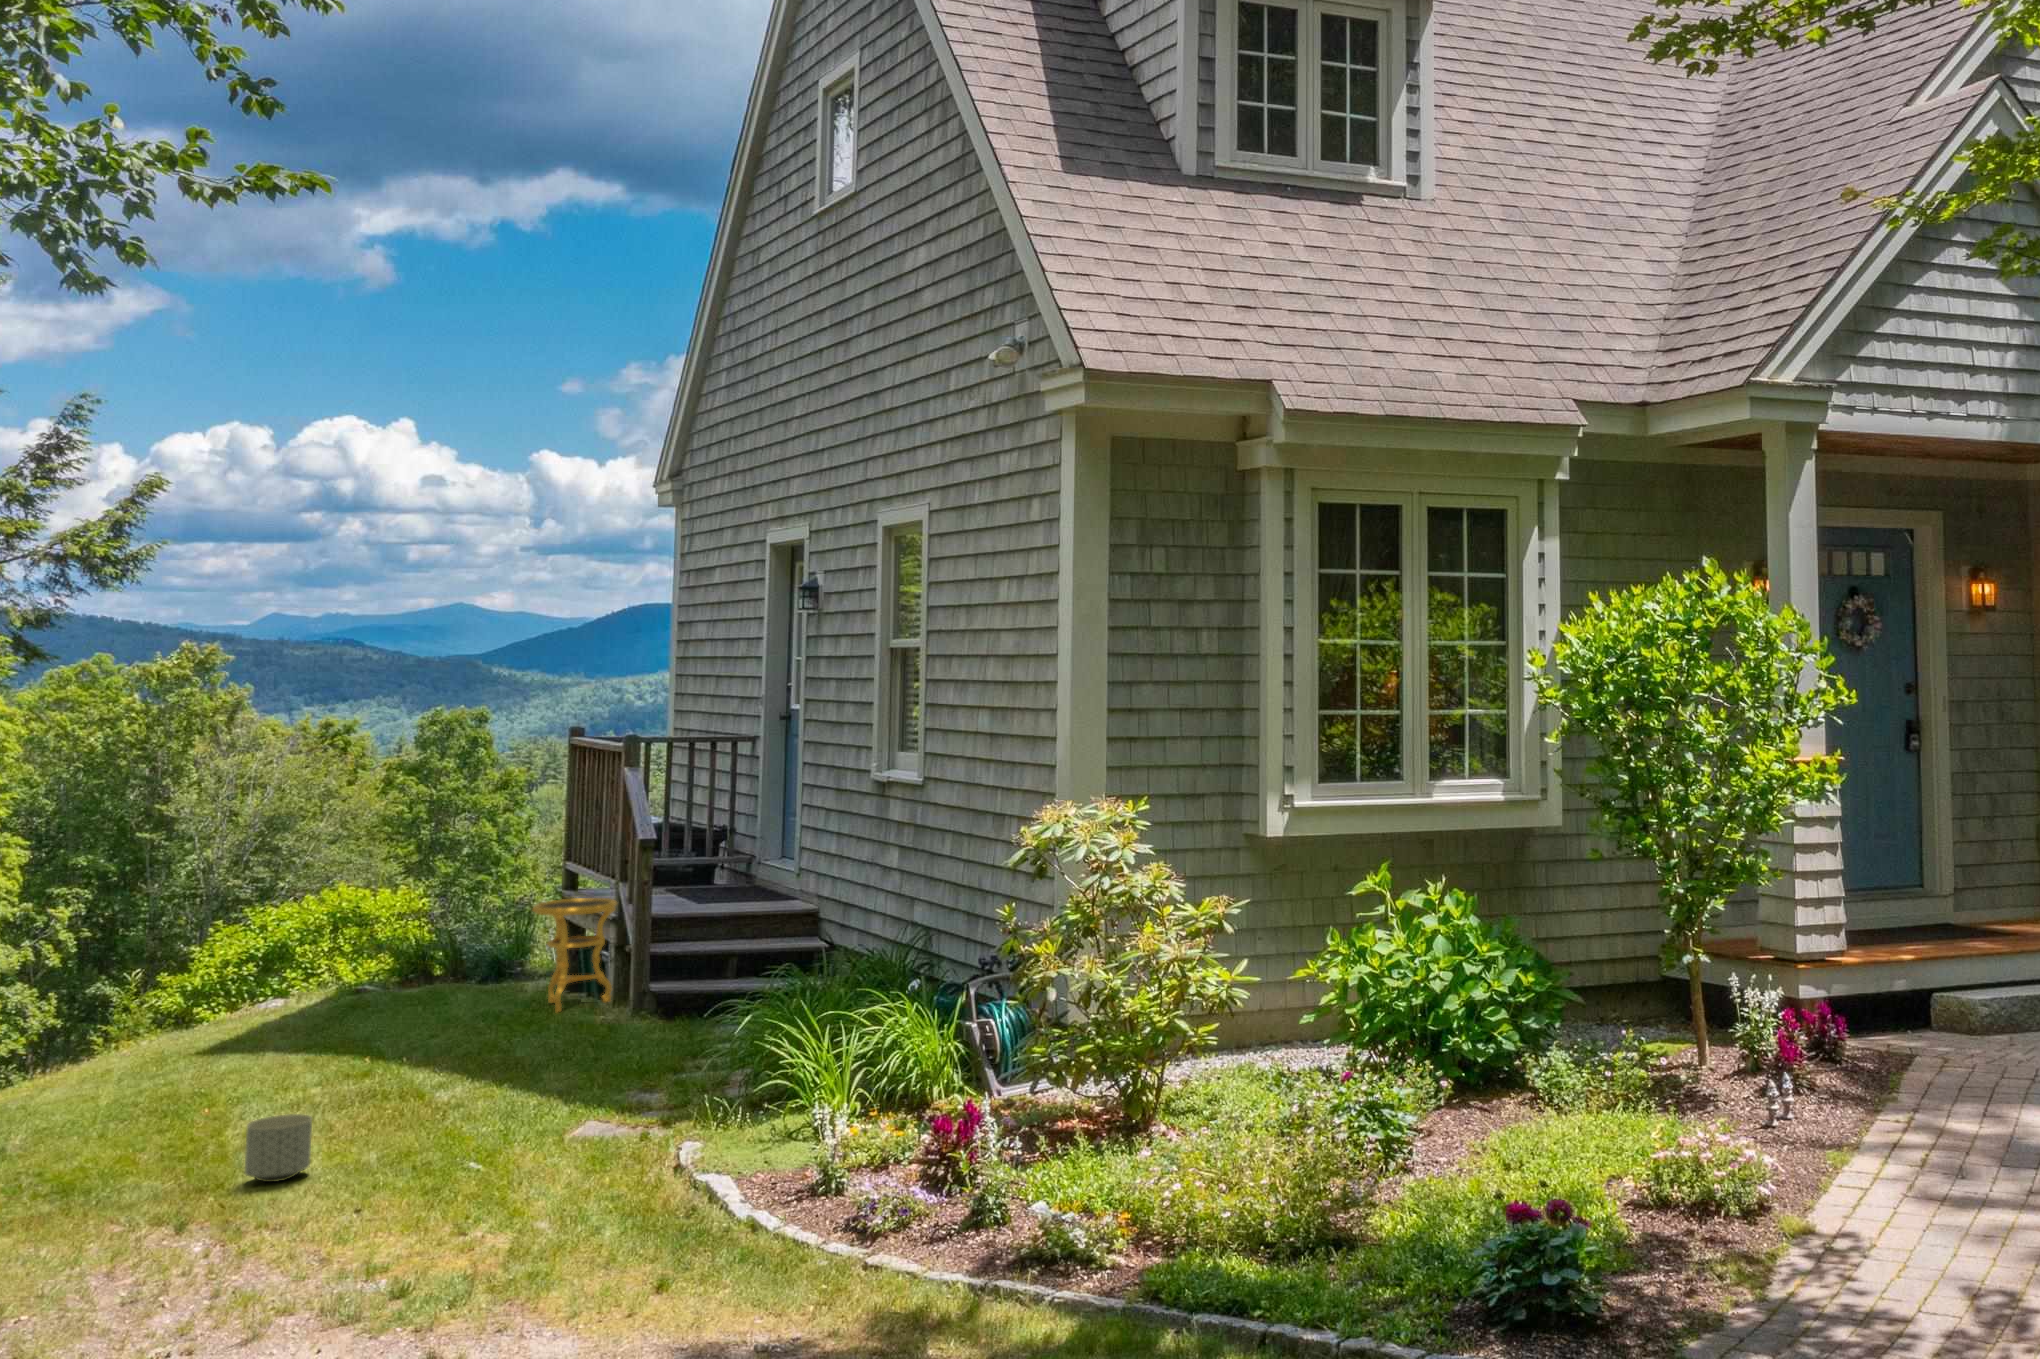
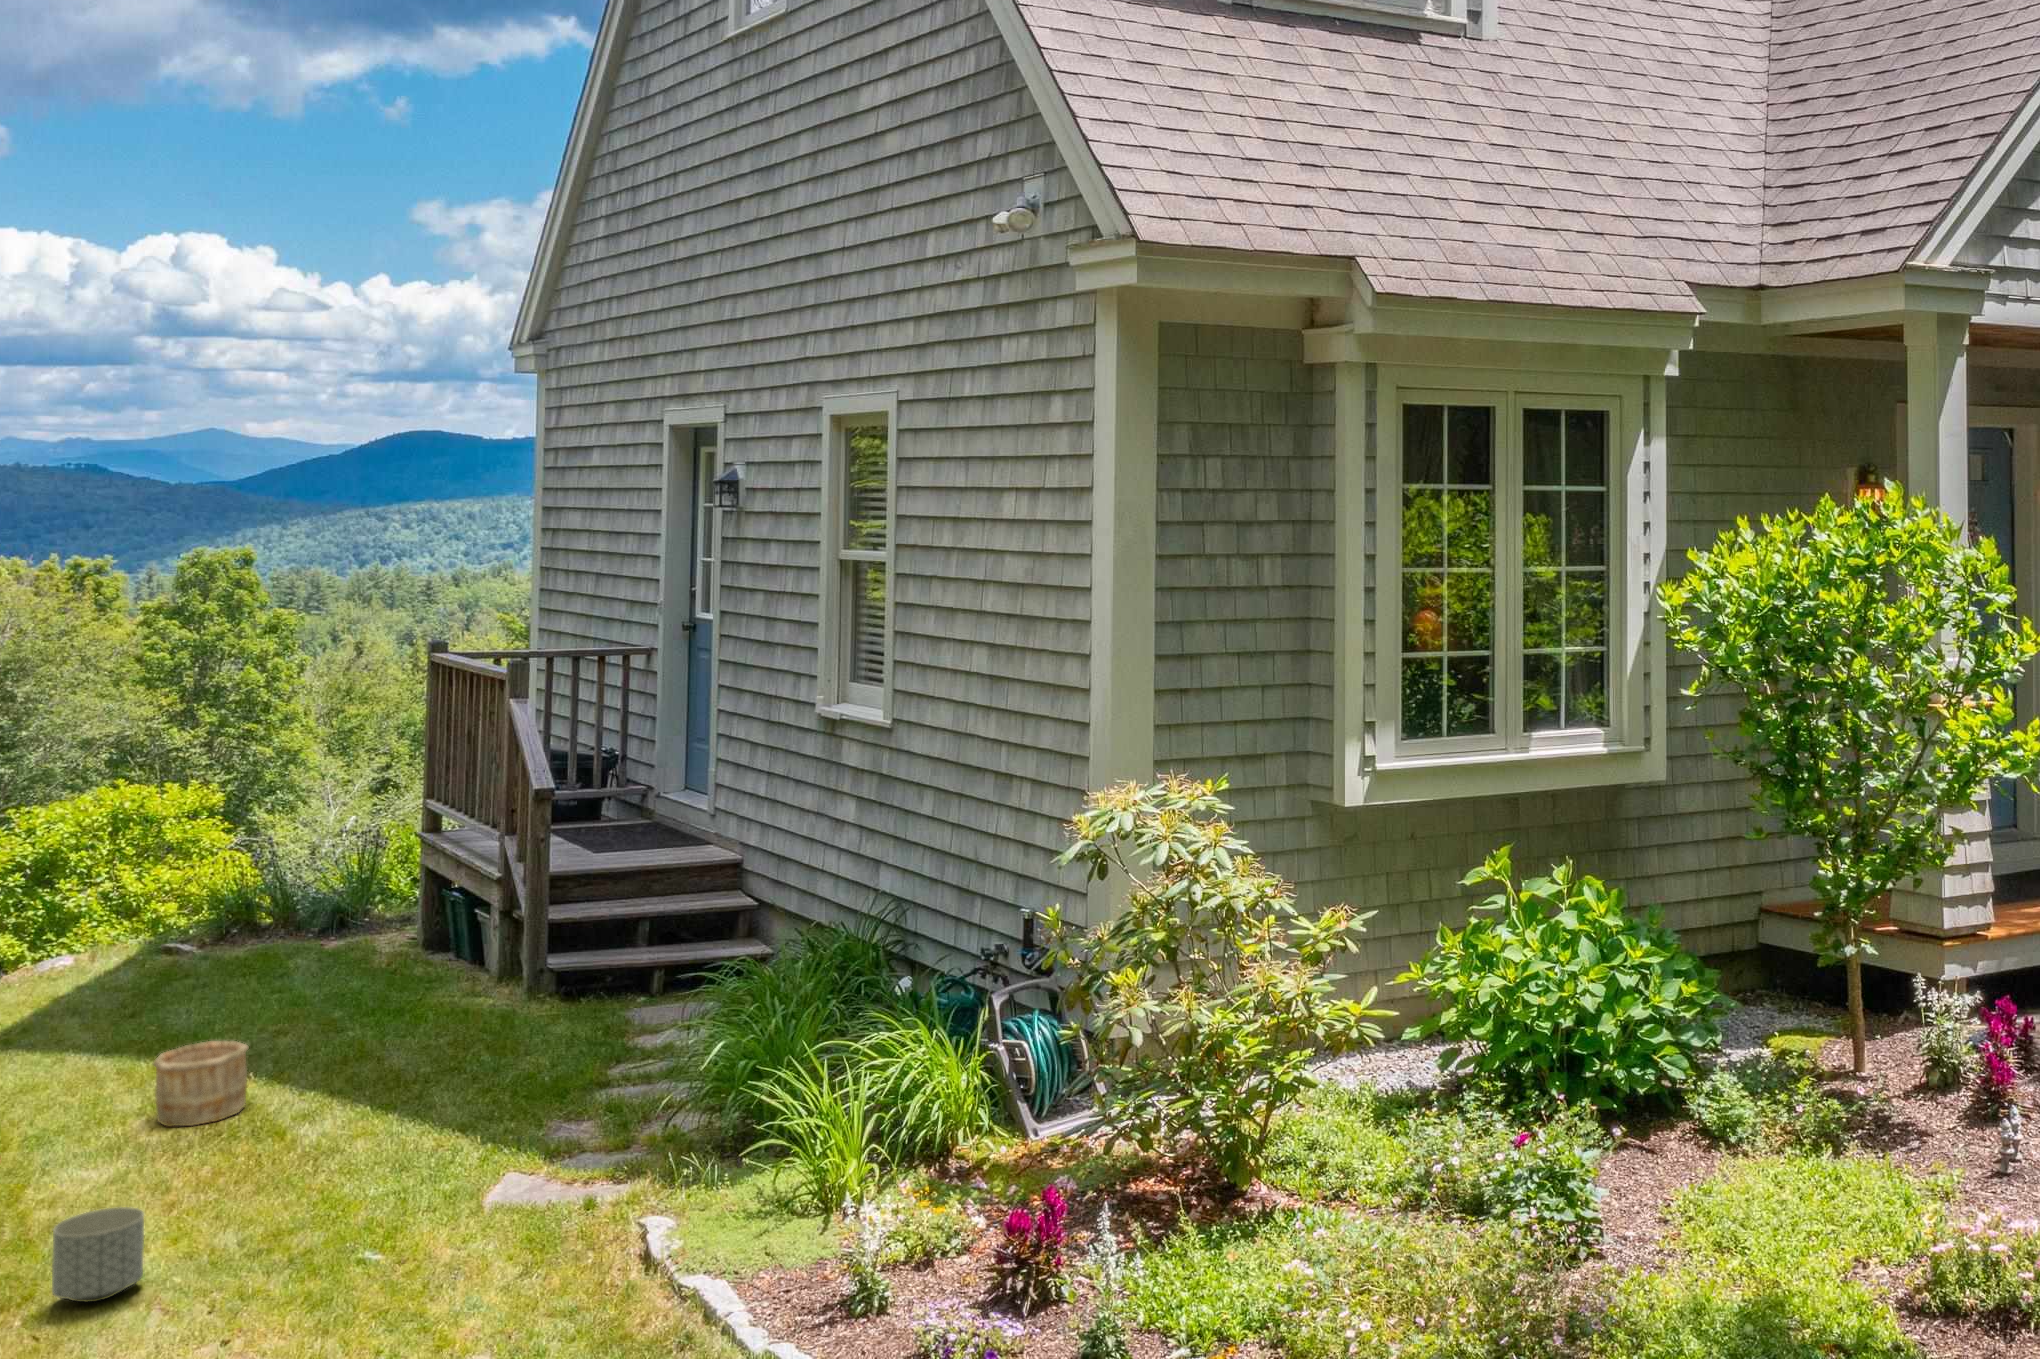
side table: present [533,898,617,1012] -> none [398,854,503,996]
wooden bucket: none [330,1023,404,1088] -> present [153,1041,248,1127]

